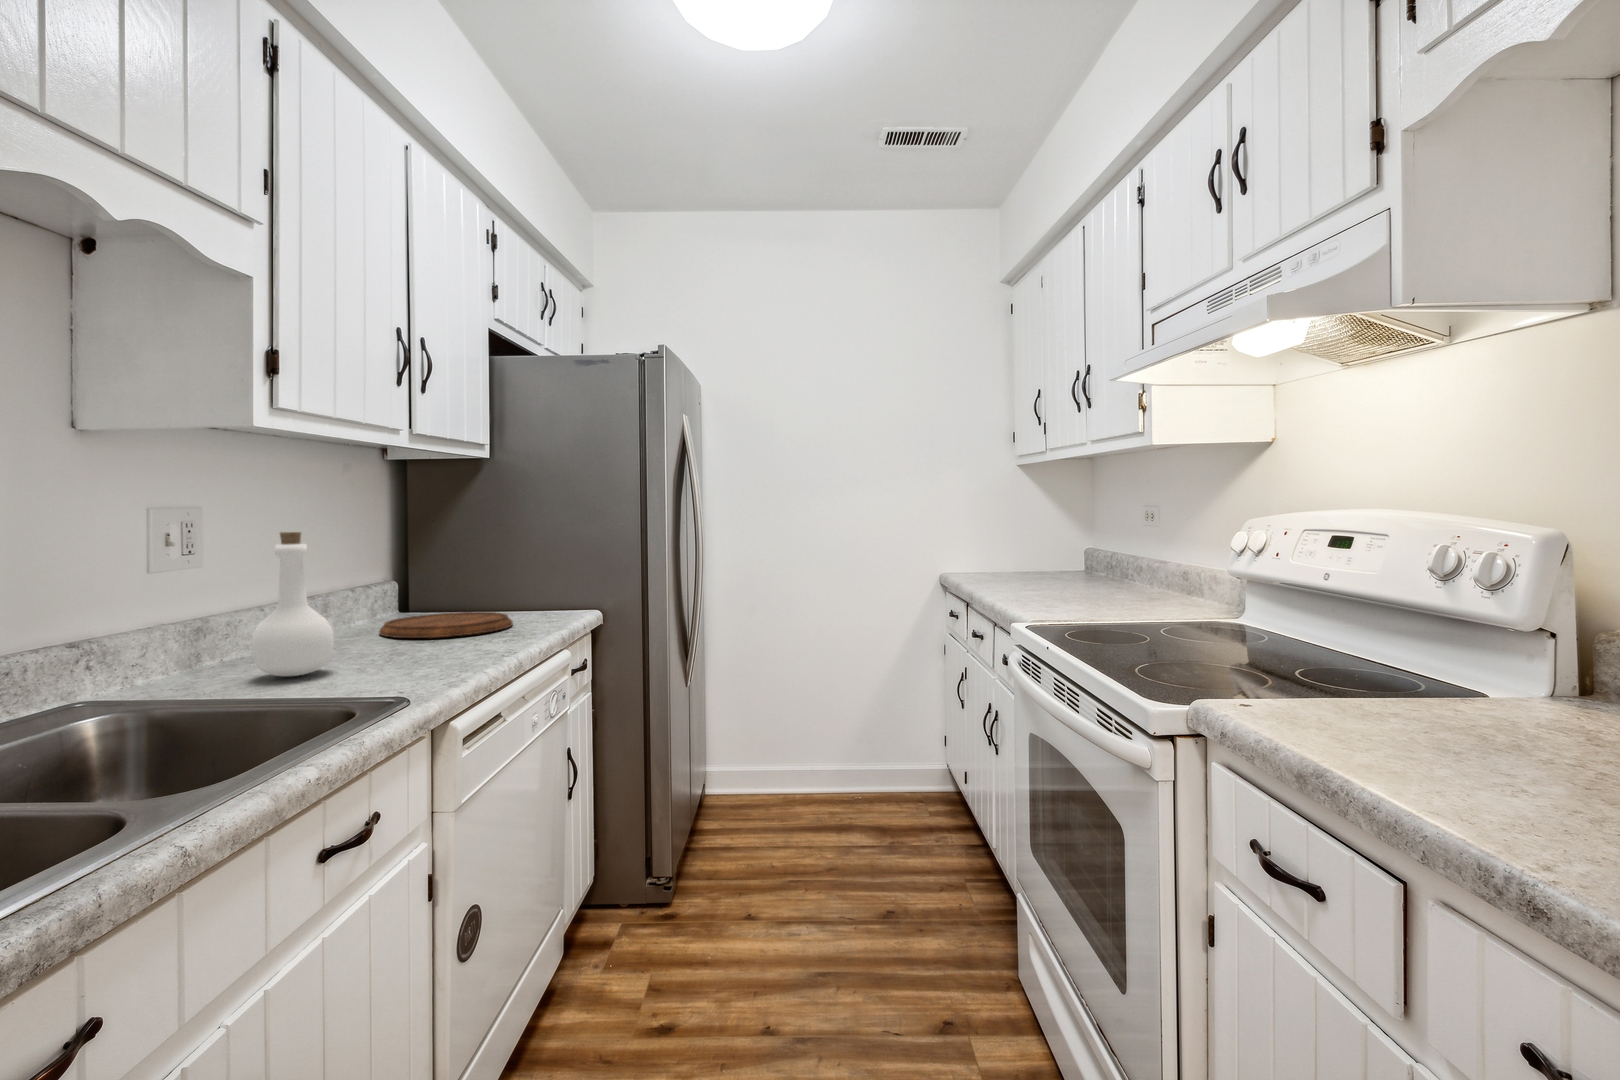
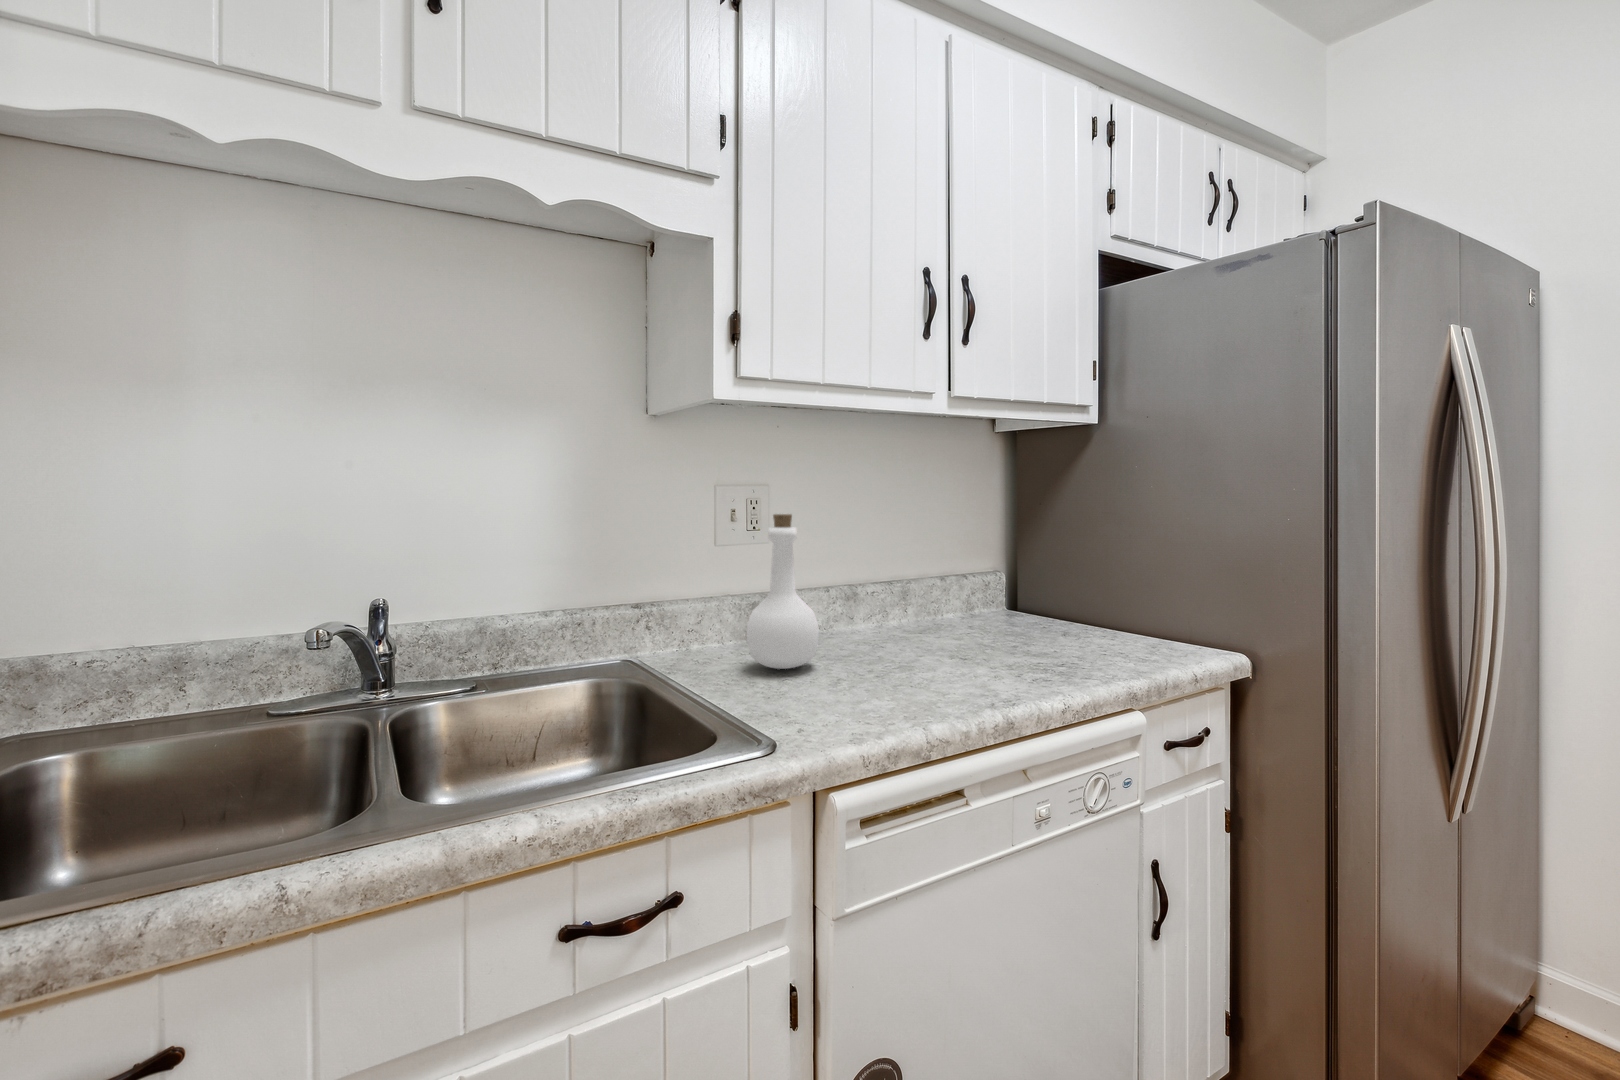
cutting board: present [380,612,513,638] -> none [930,613,1083,651]

